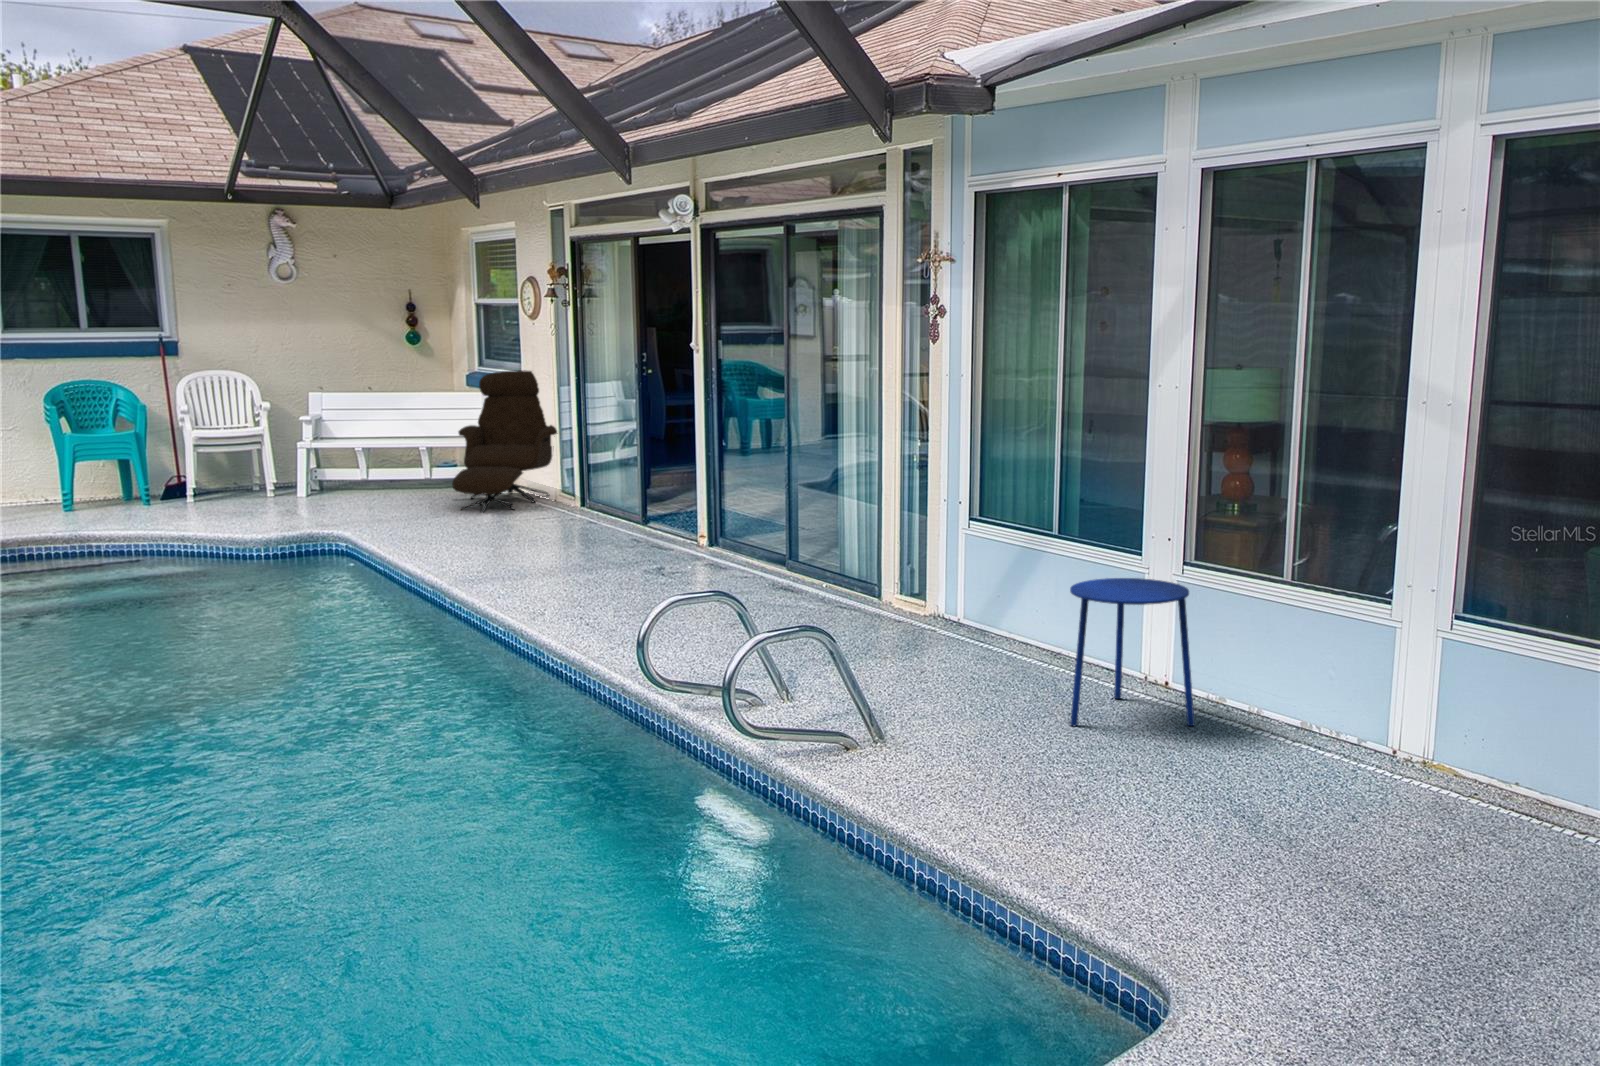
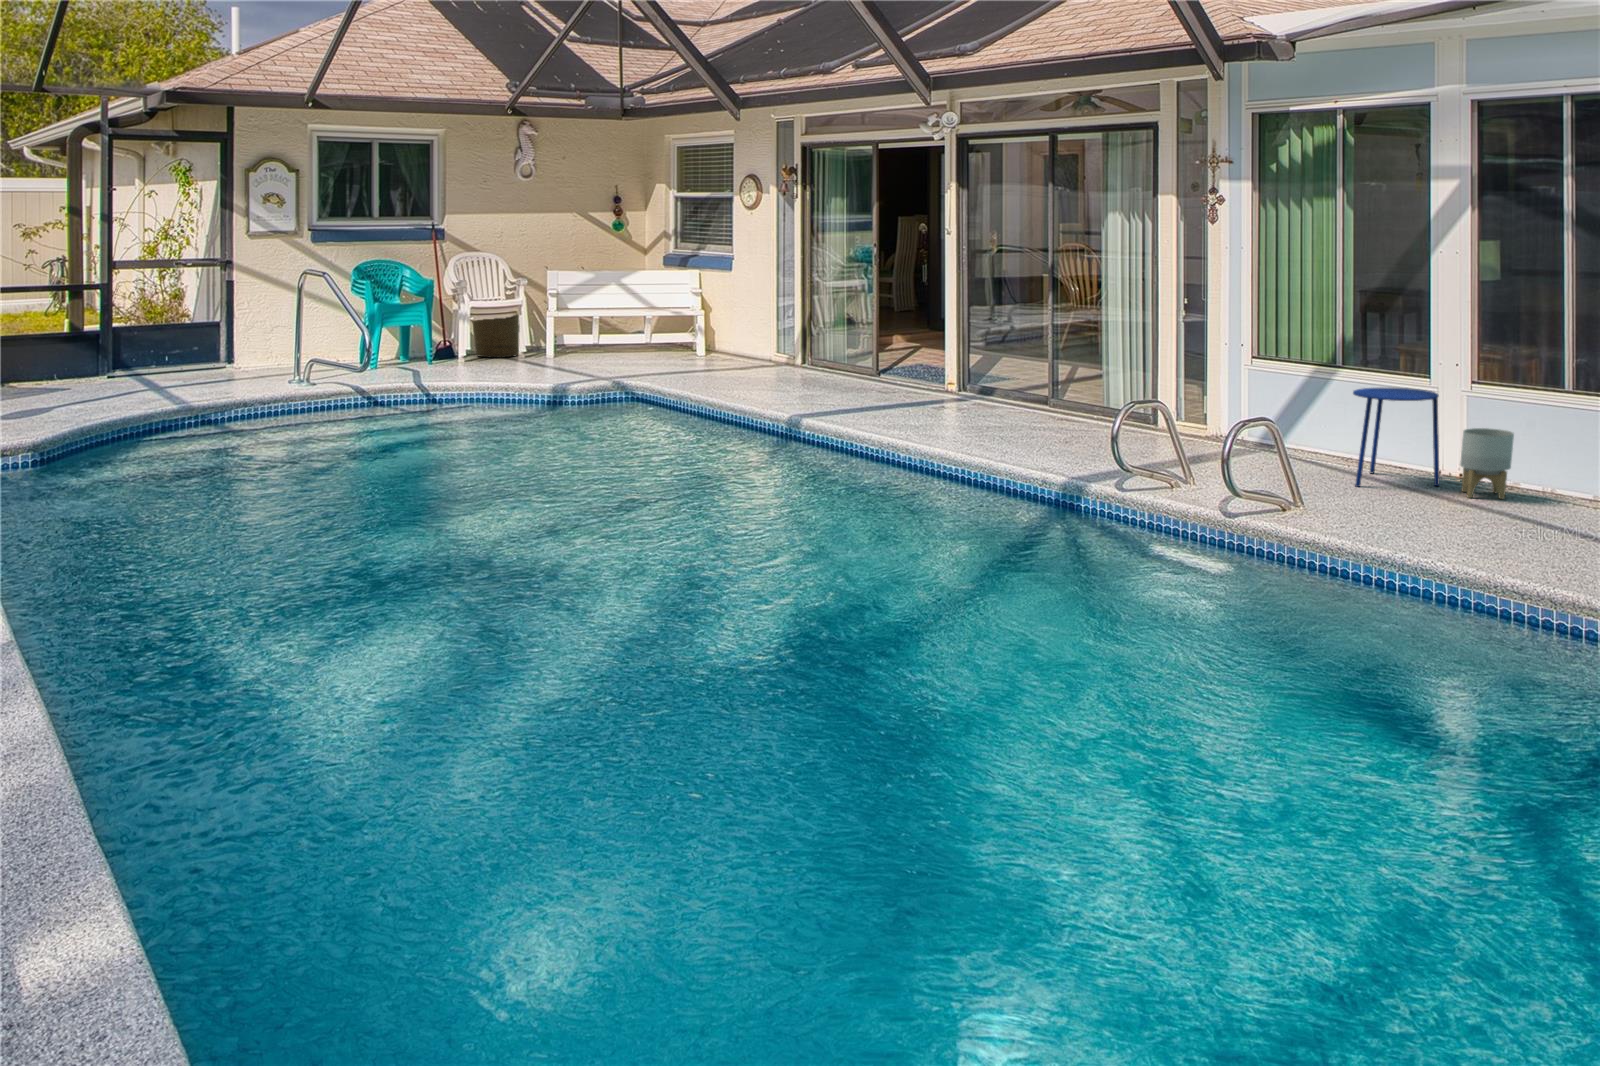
lounge chair: present [452,370,558,513] -> none [693,254,778,370]
woven basket: none [212,436,272,494] -> present [473,314,520,358]
planter: none [1209,646,1283,756] -> present [1460,428,1514,499]

